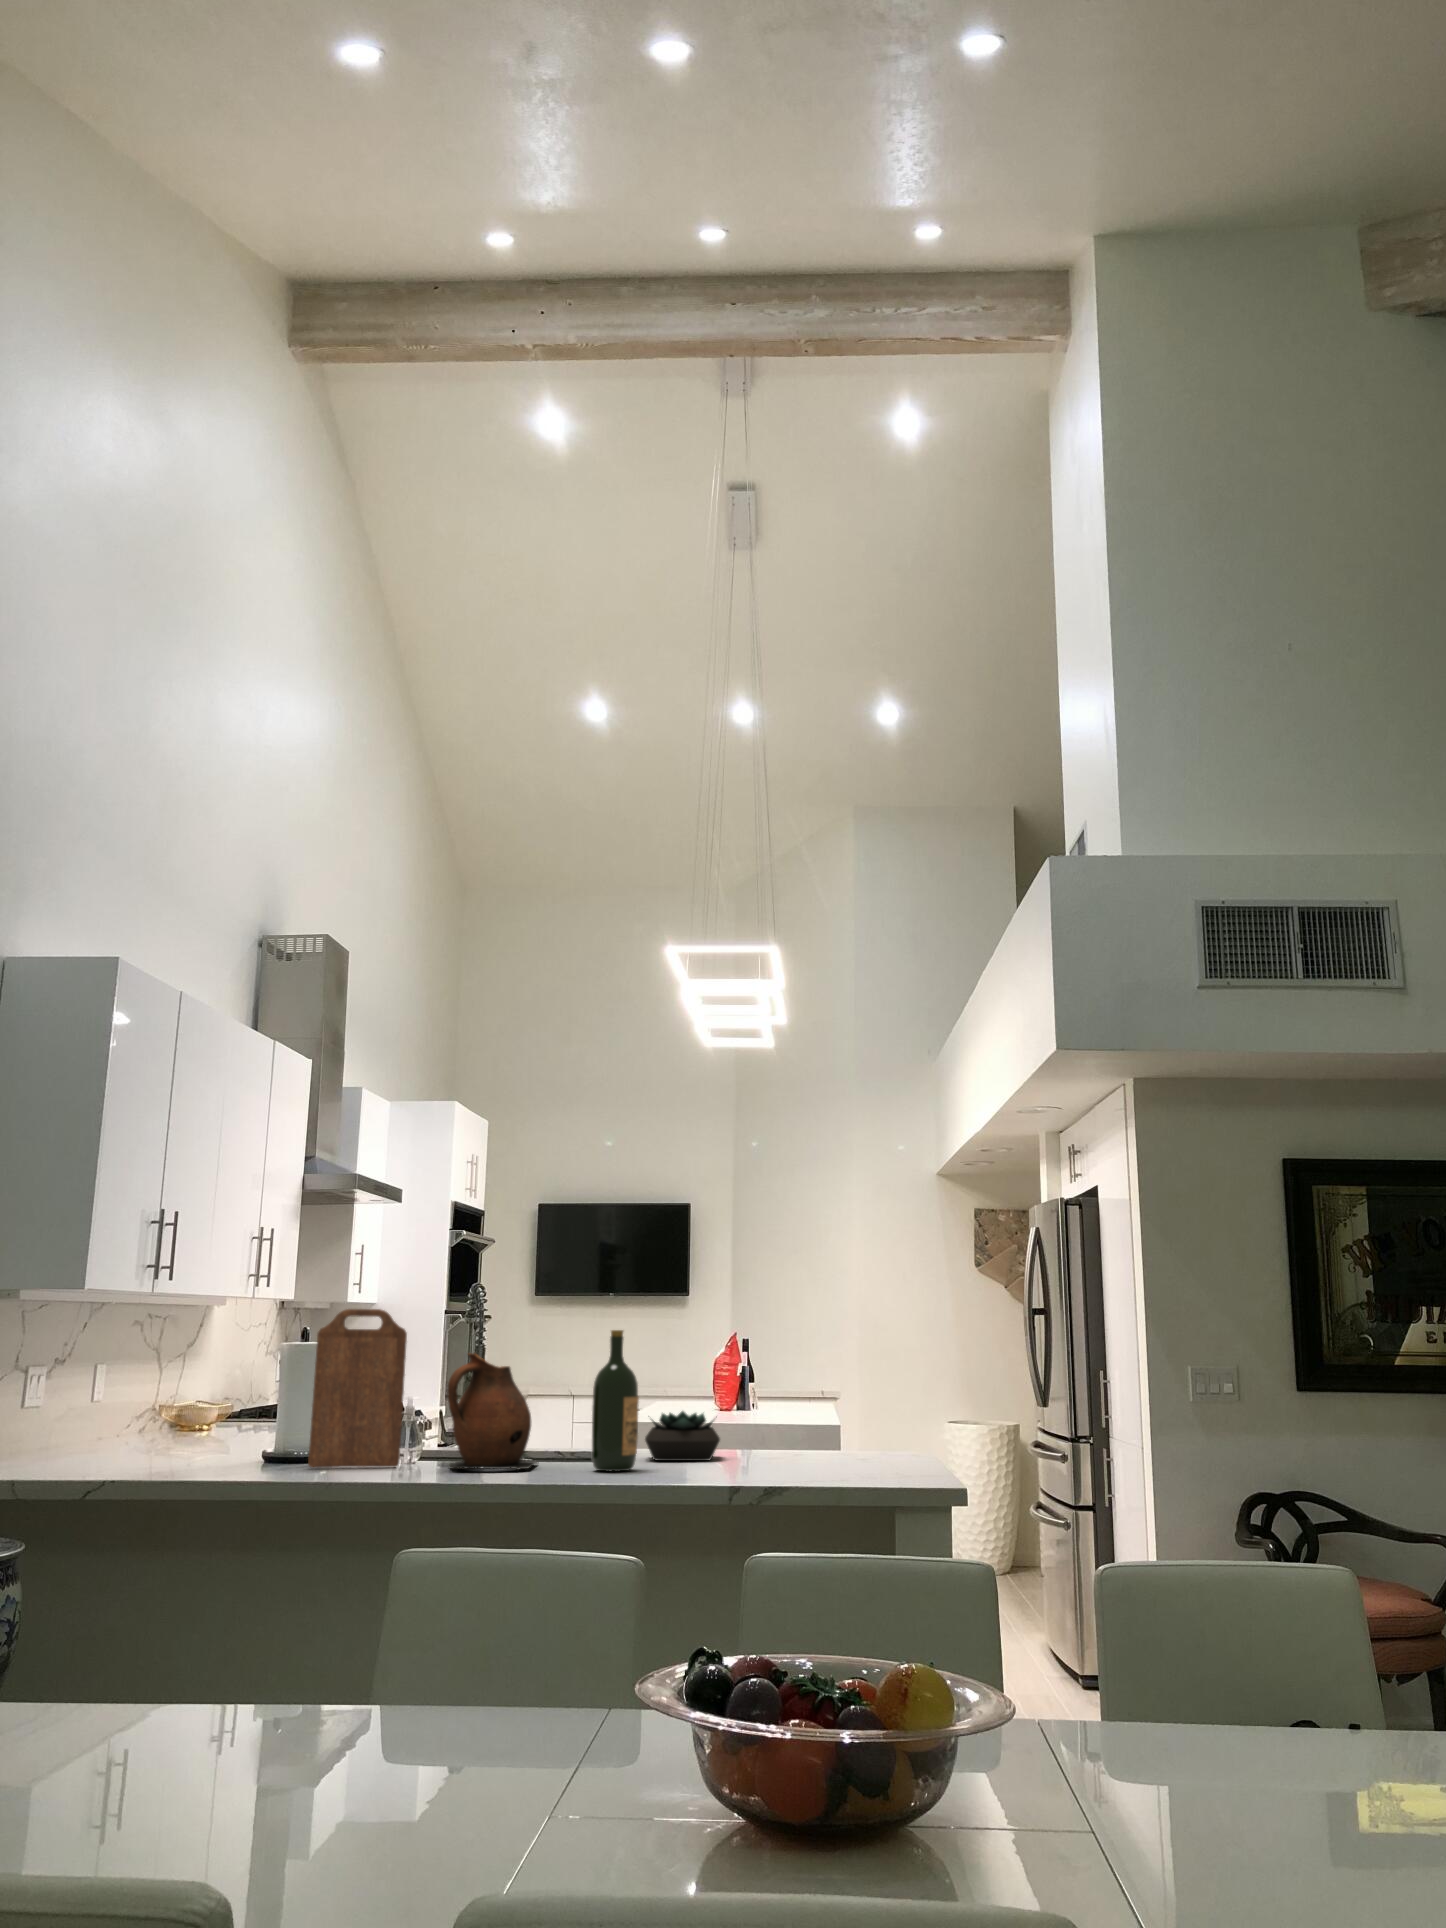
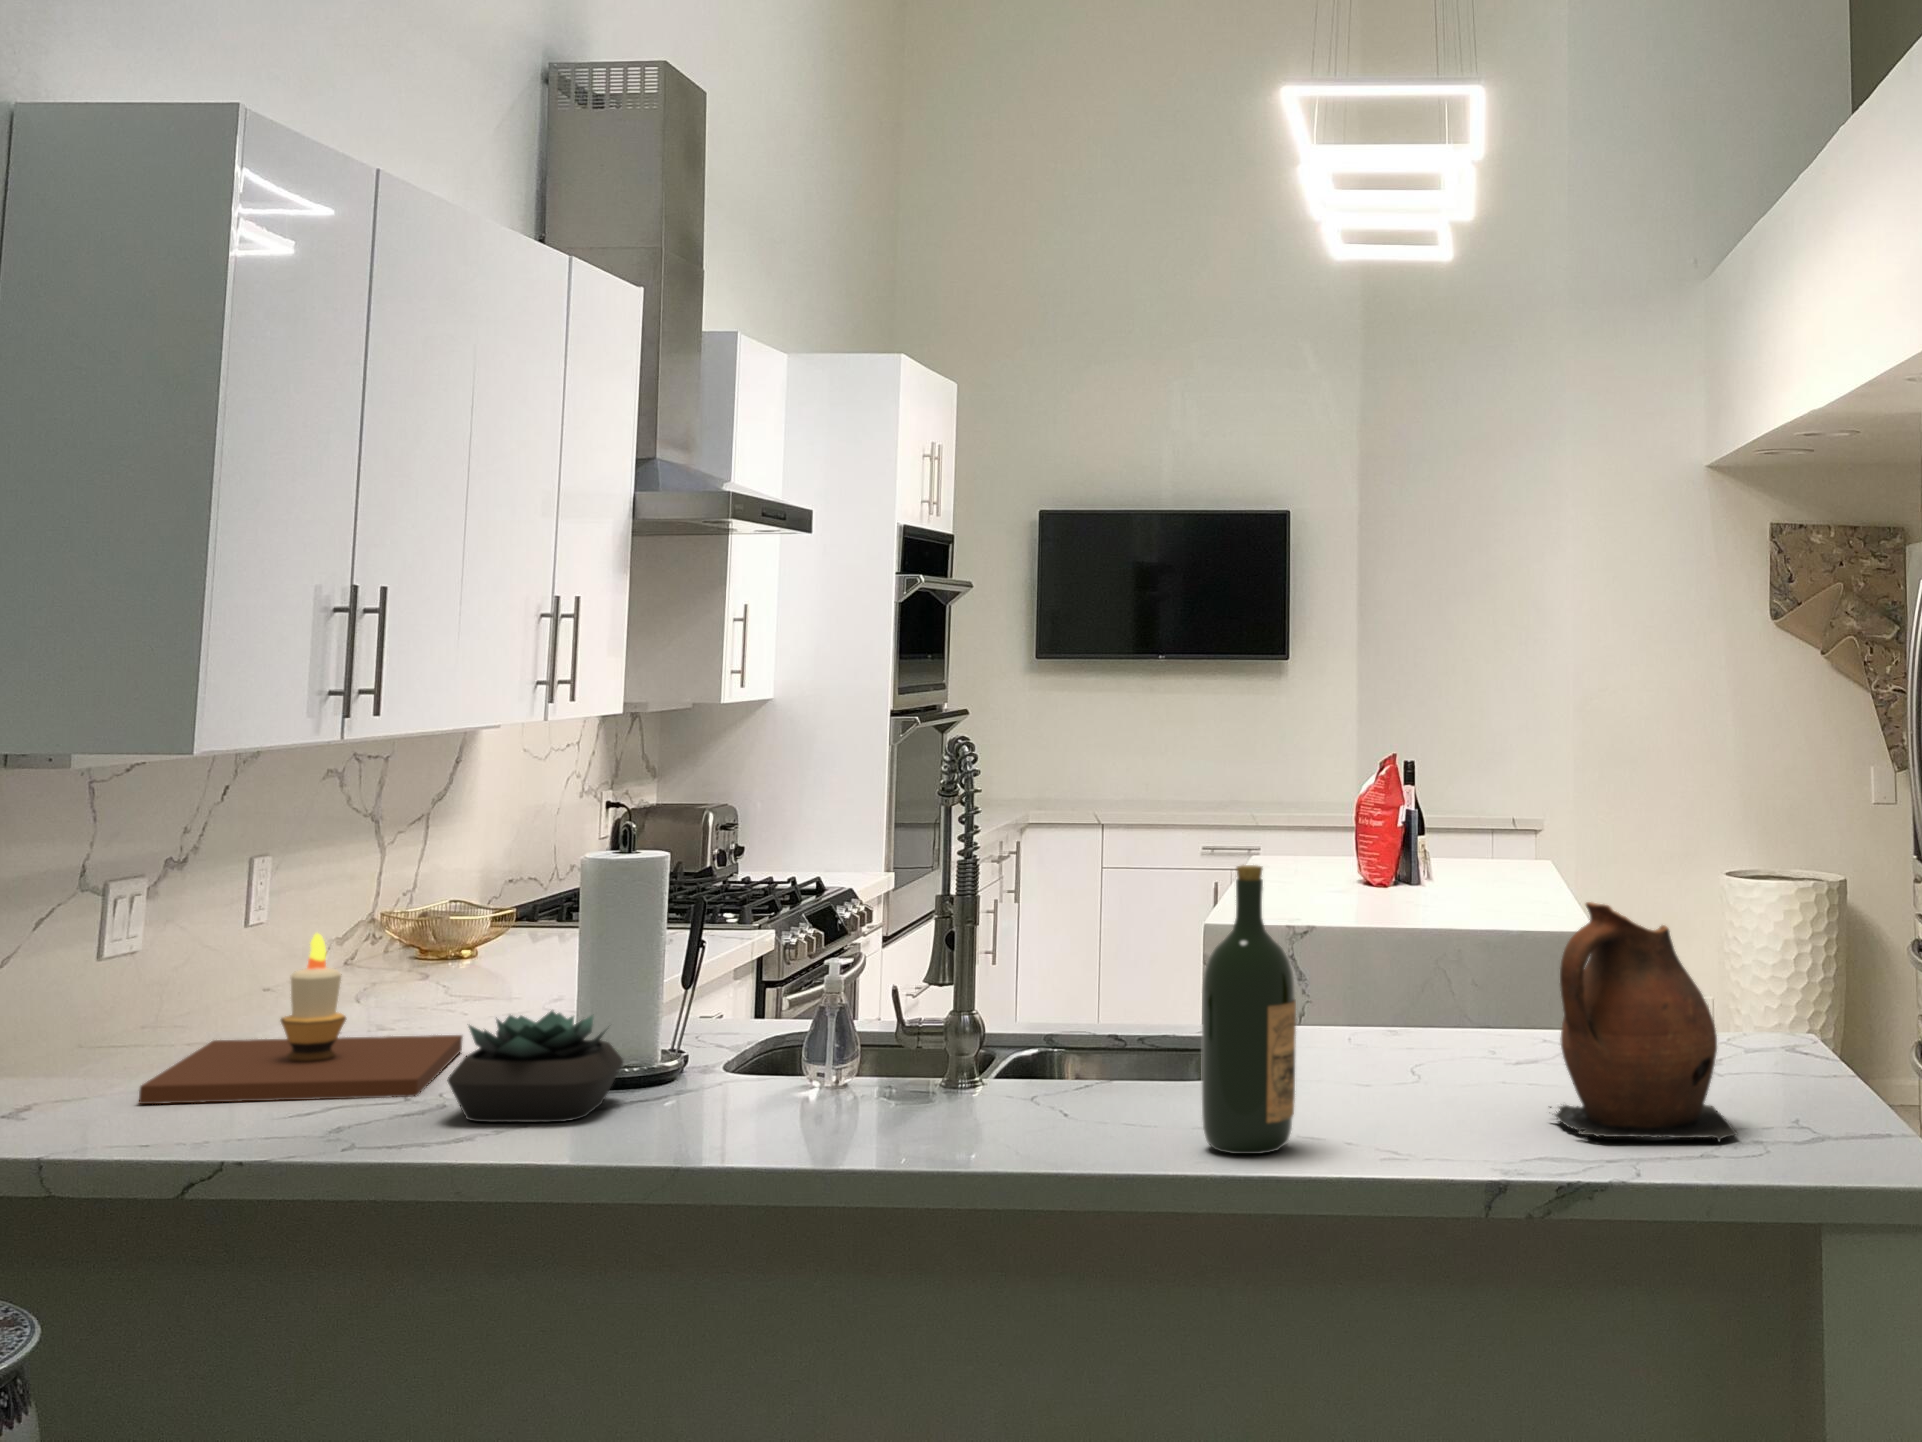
cutting board: present [308,1309,407,1468] -> none [632,815,822,1131]
ceramic pitcher: present [447,1353,538,1470] -> present [1550,902,1737,1142]
candle: none [54,1381,215,1463] -> present [139,933,462,1104]
succulent plant: present [645,1411,720,1461] -> present [447,1011,623,1122]

